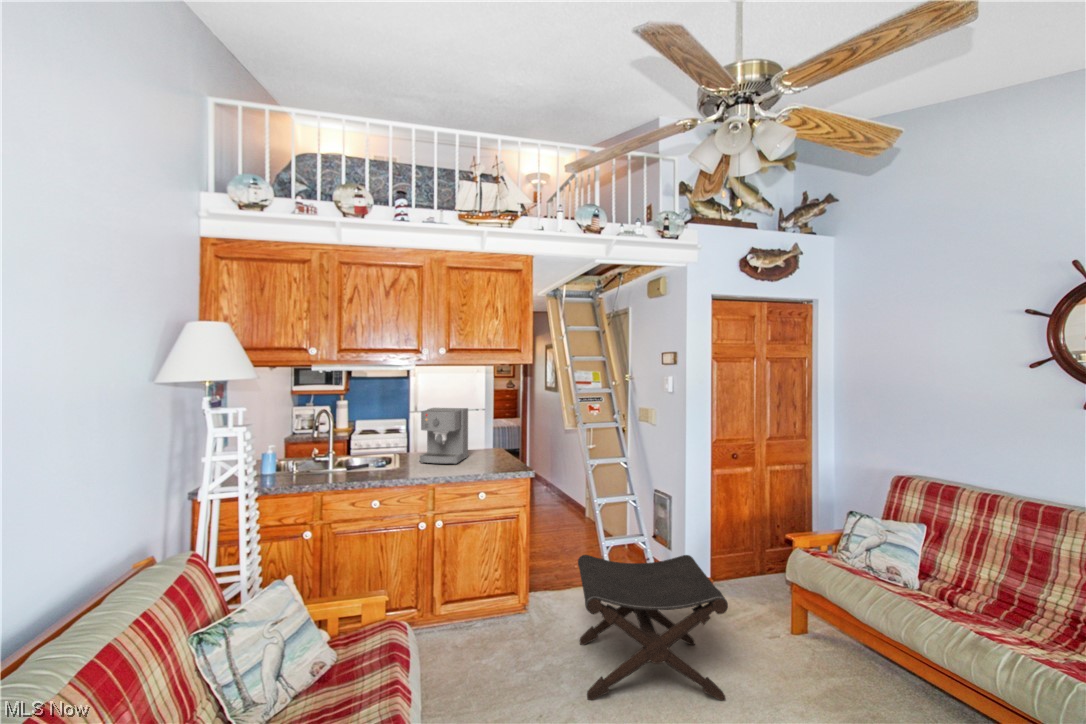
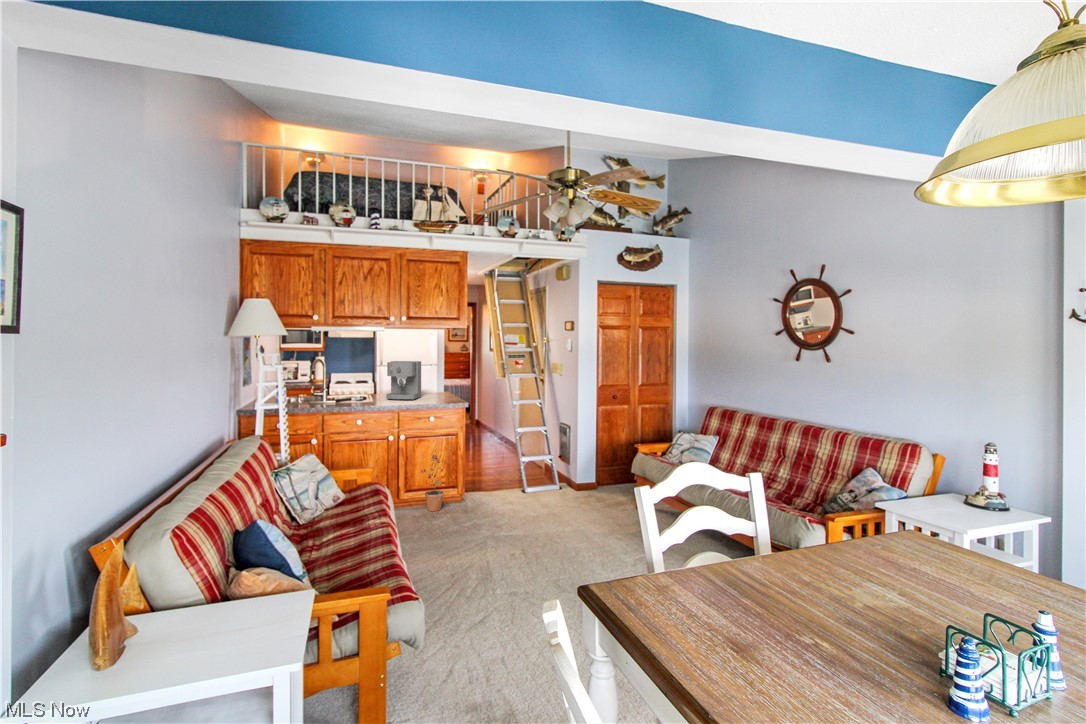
potted plant: none [463,551,497,643] -> present [421,455,444,511]
footstool: present [578,555,728,700] -> none [497,453,582,529]

